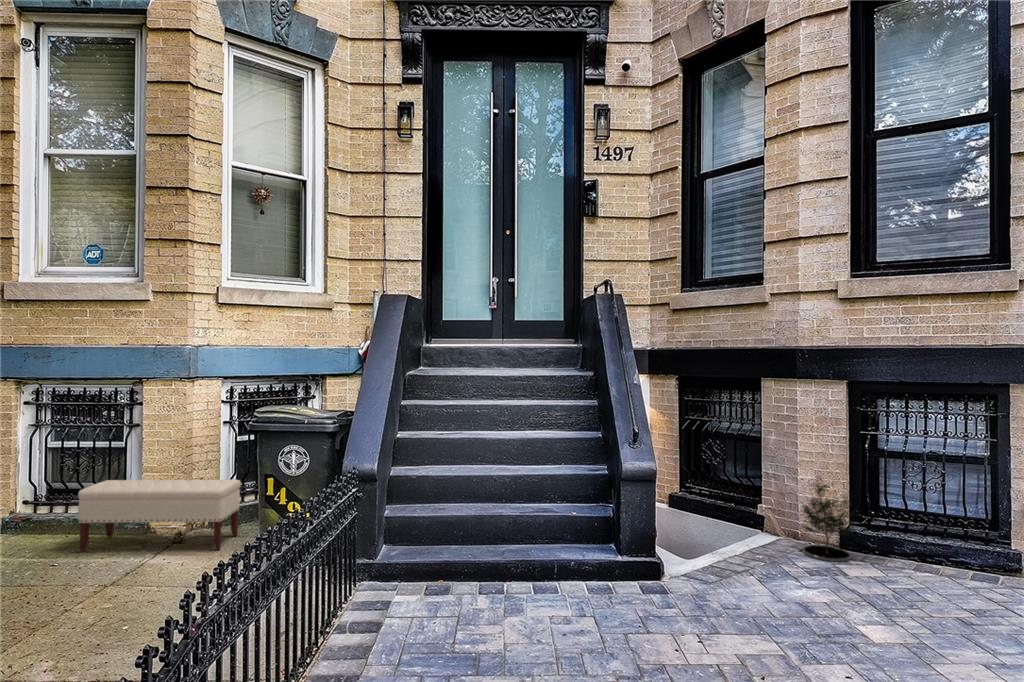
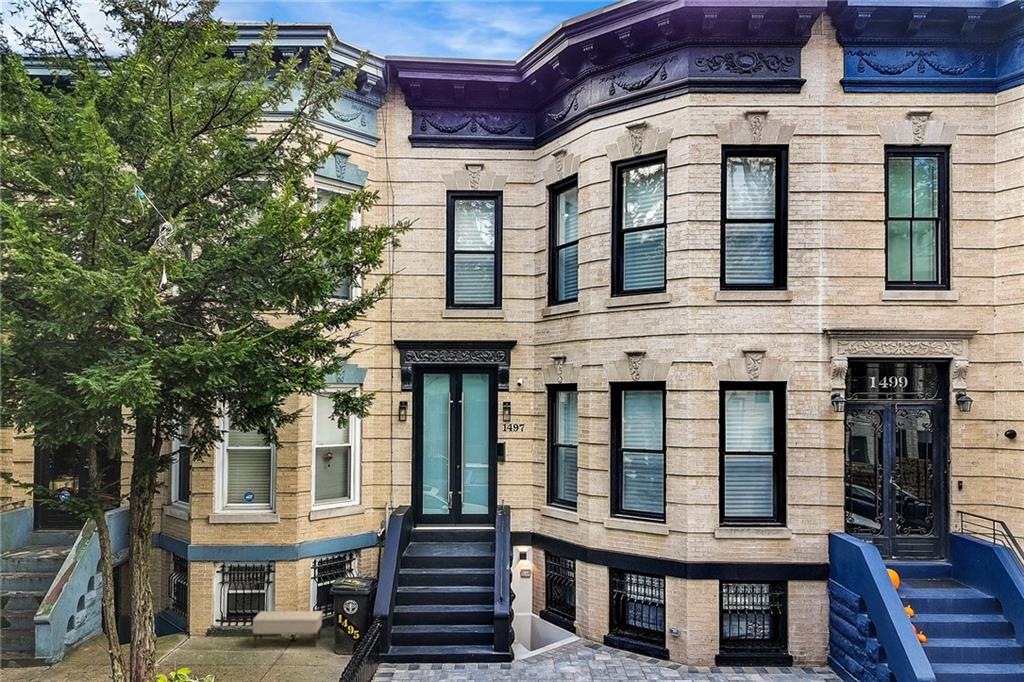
potted tree: present [802,476,854,562] -> none [579,613,605,655]

